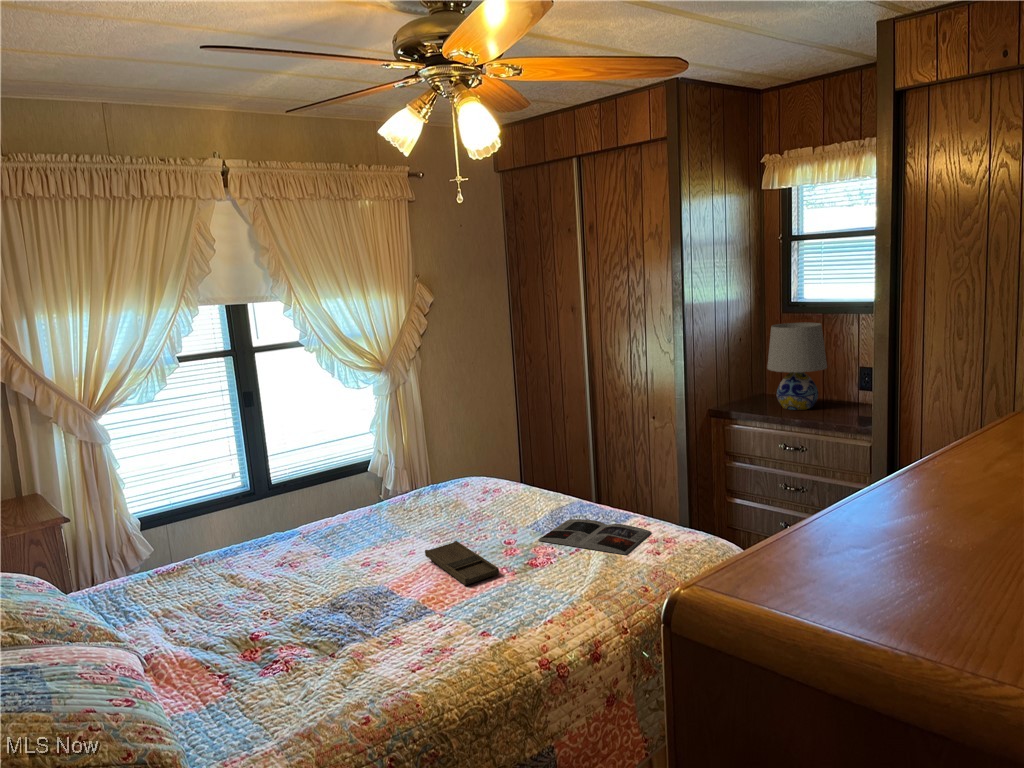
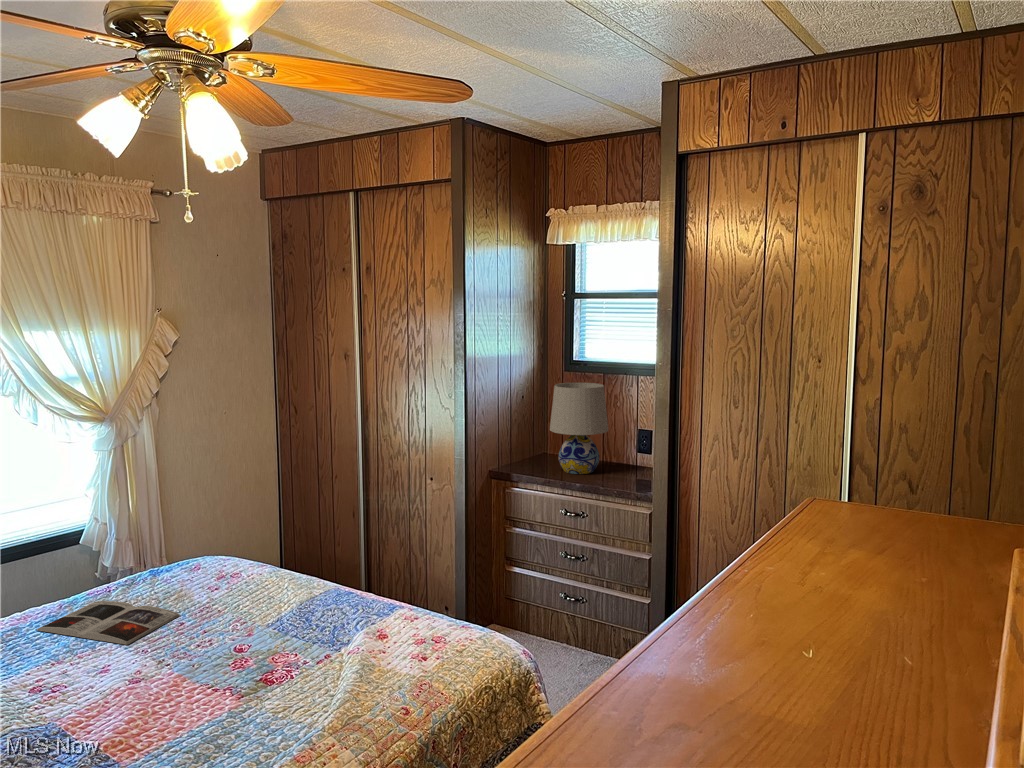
magazine: present [538,519,651,555] -> present [37,601,180,645]
tray: present [425,541,499,585] -> none [122,652,220,720]

